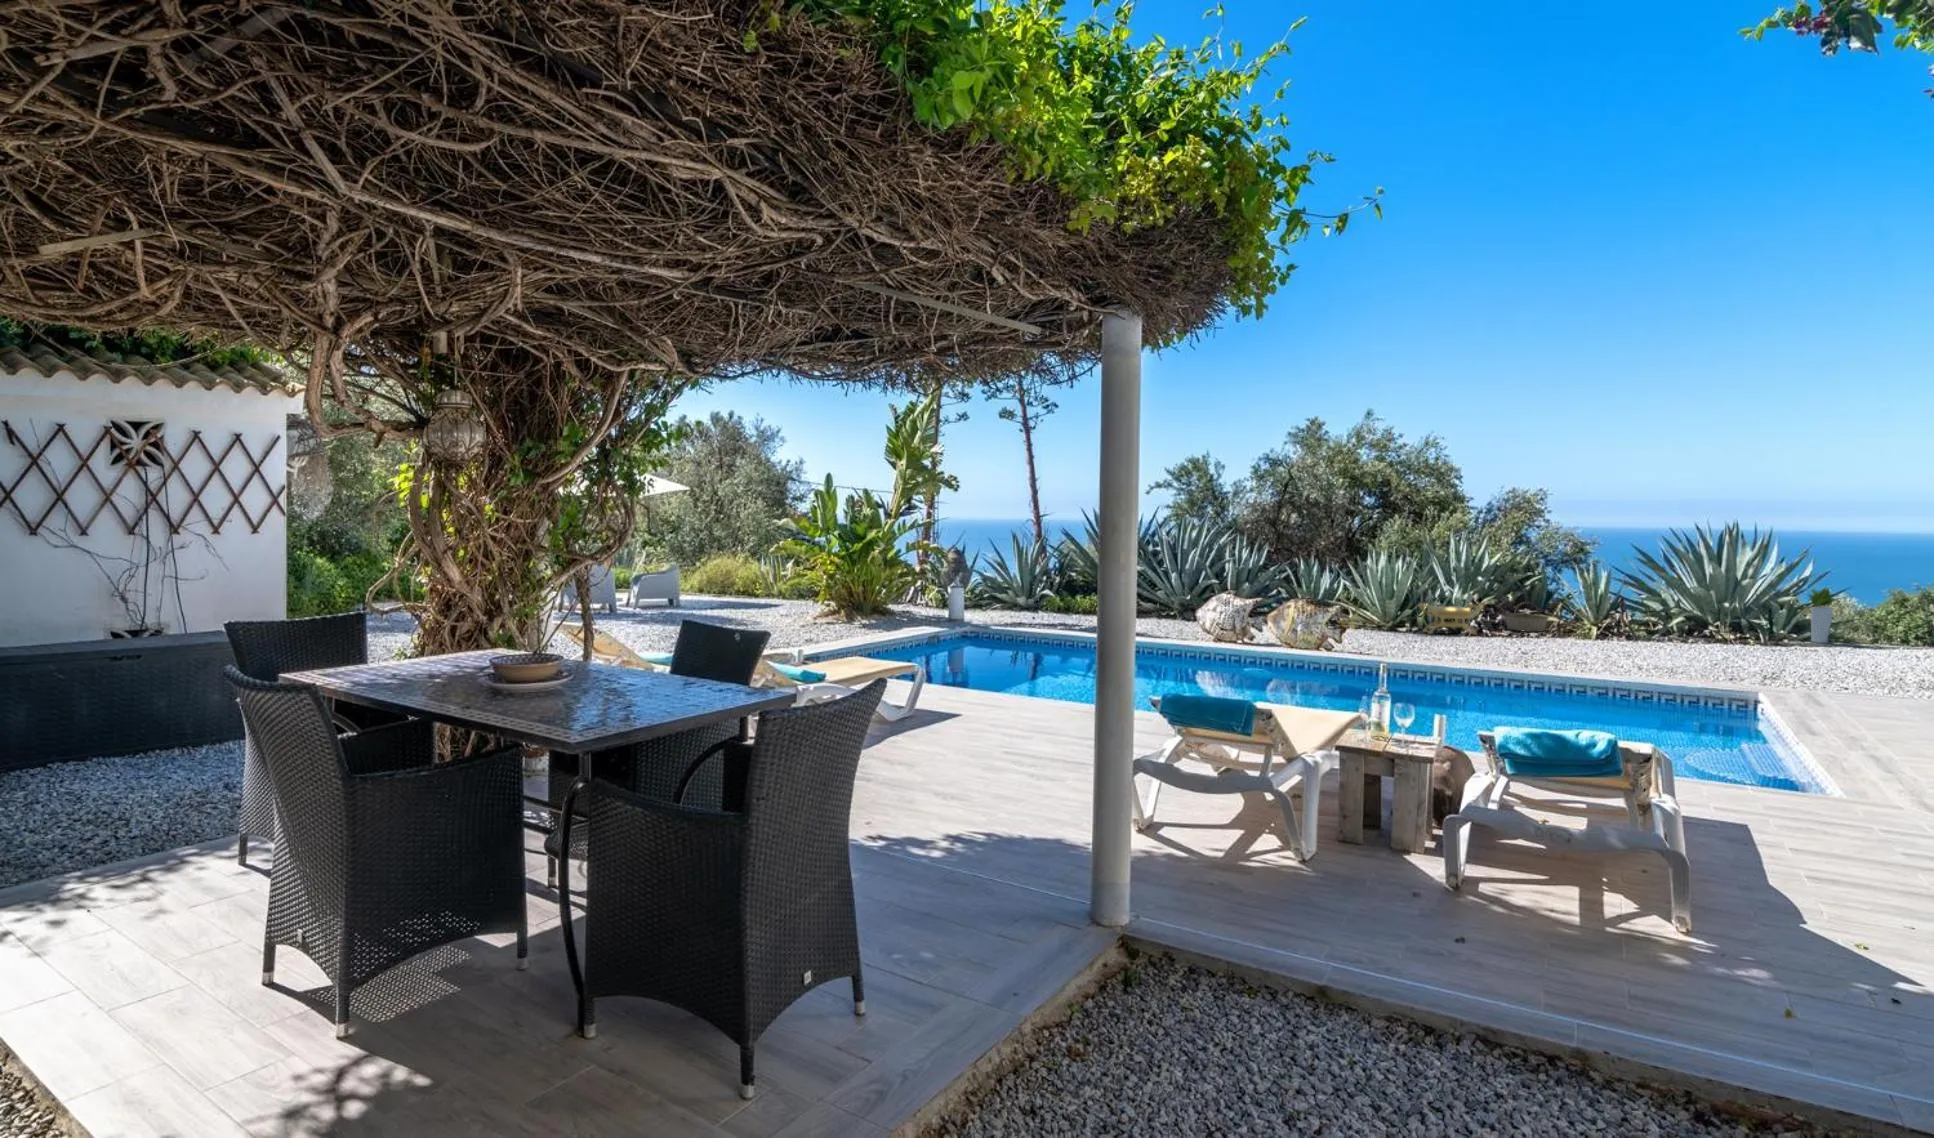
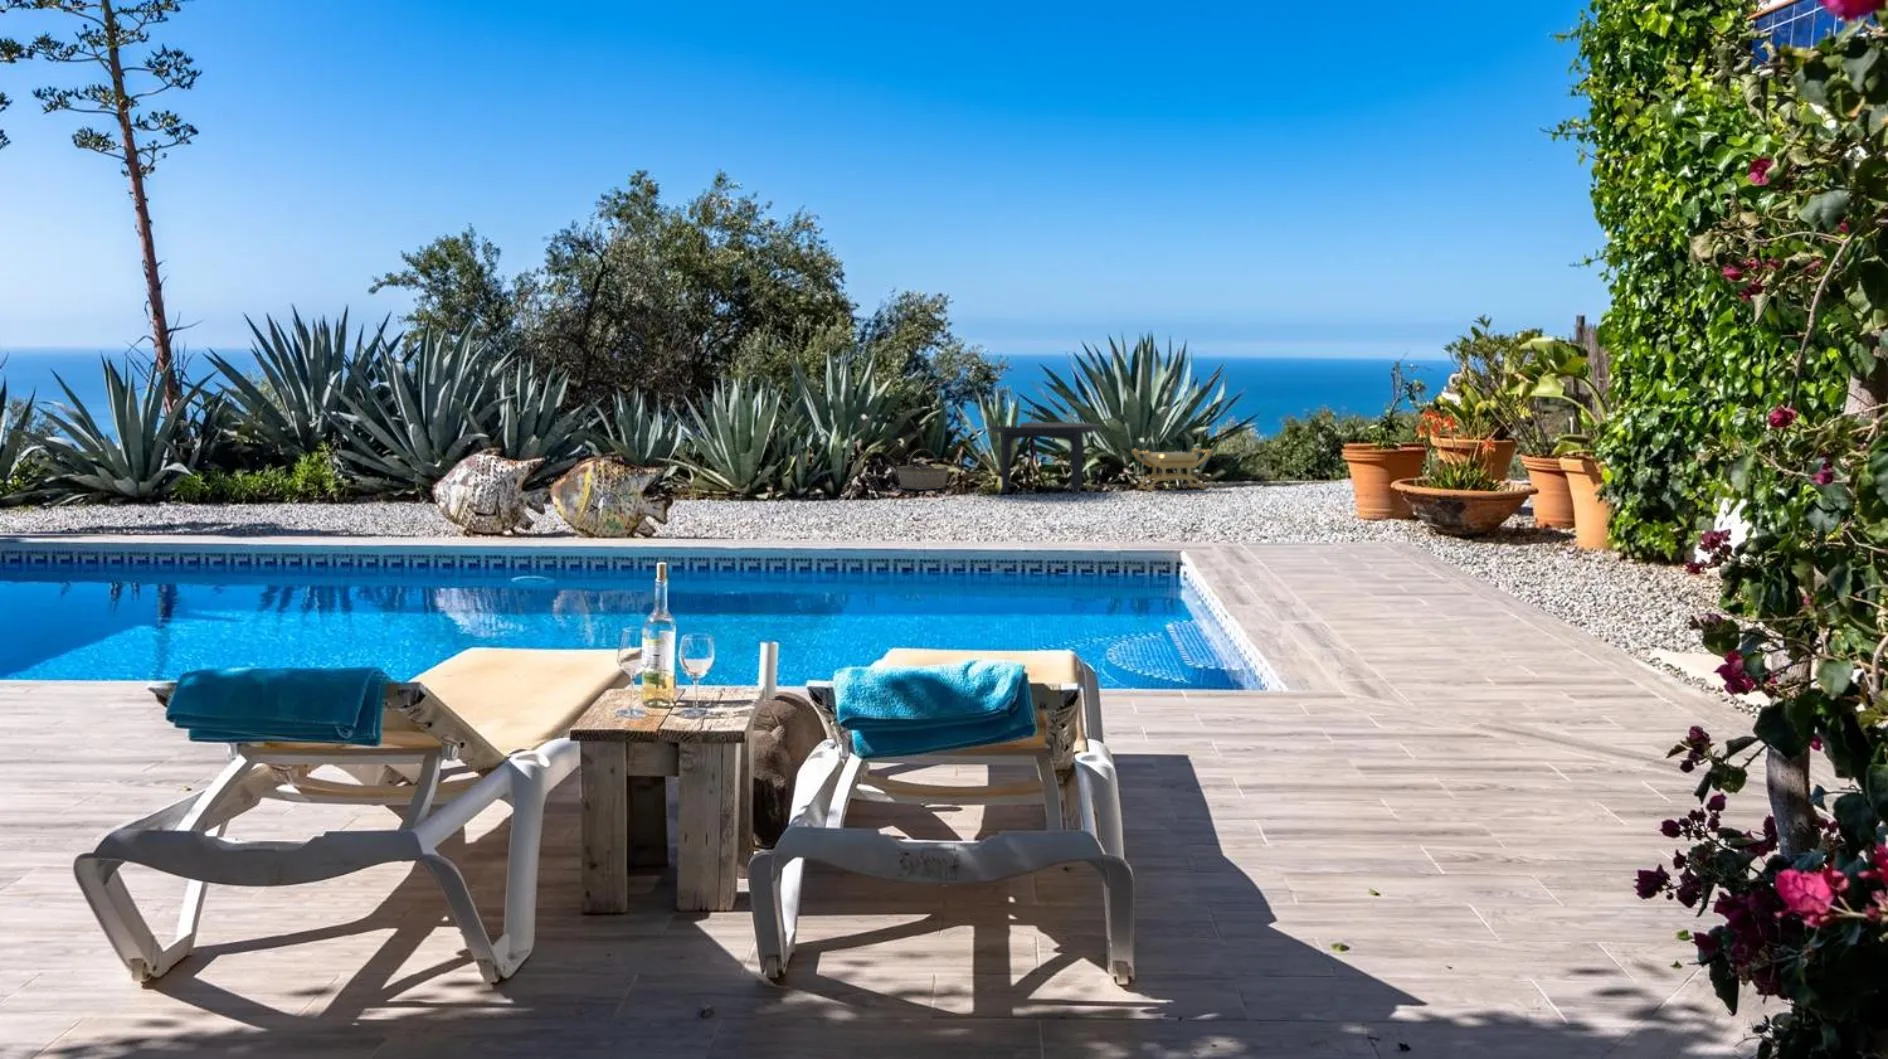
round table: none [1582,586,1687,642] -> present [988,422,1099,494]
planter: present [1808,588,1833,643] -> none [1219,413,1246,484]
stool: present [1418,603,1483,635] -> present [1132,447,1213,491]

